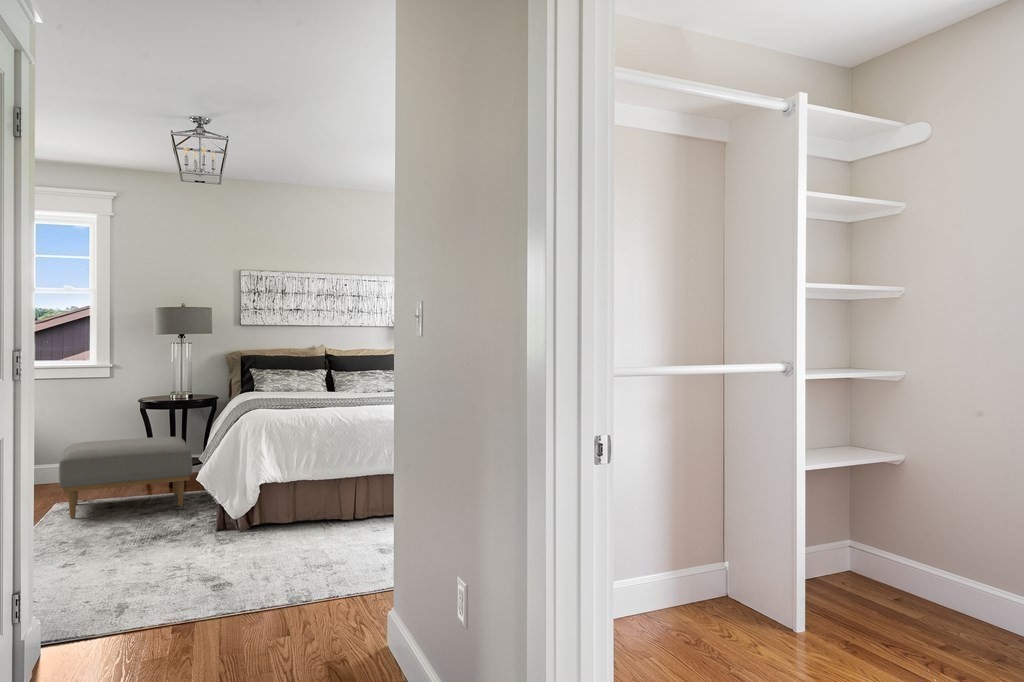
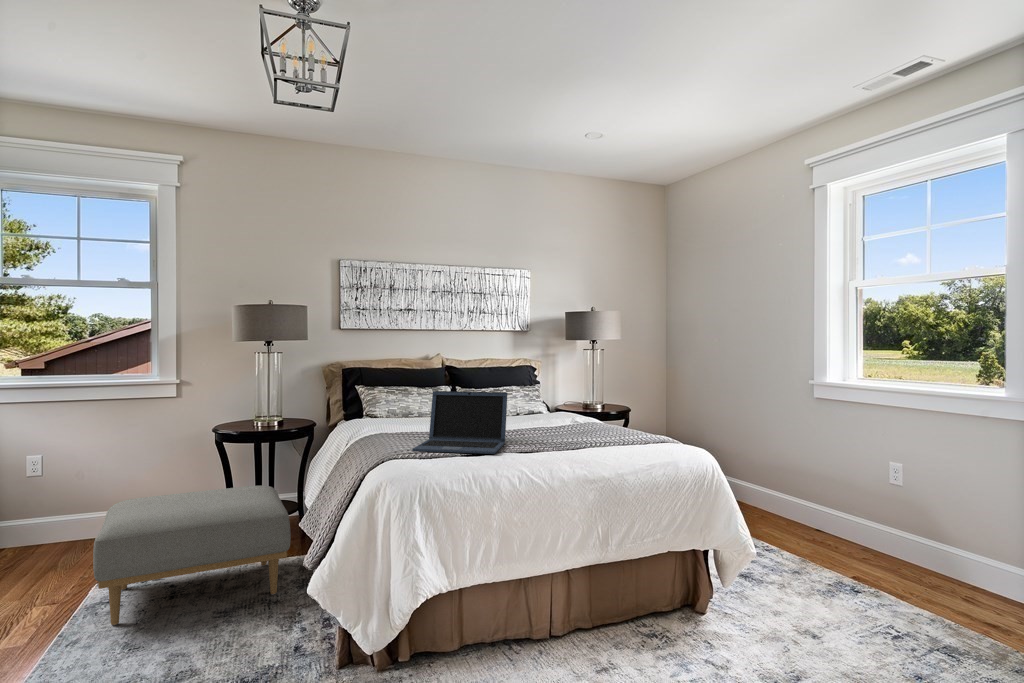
laptop: none [271,367,342,405] -> present [412,391,508,454]

